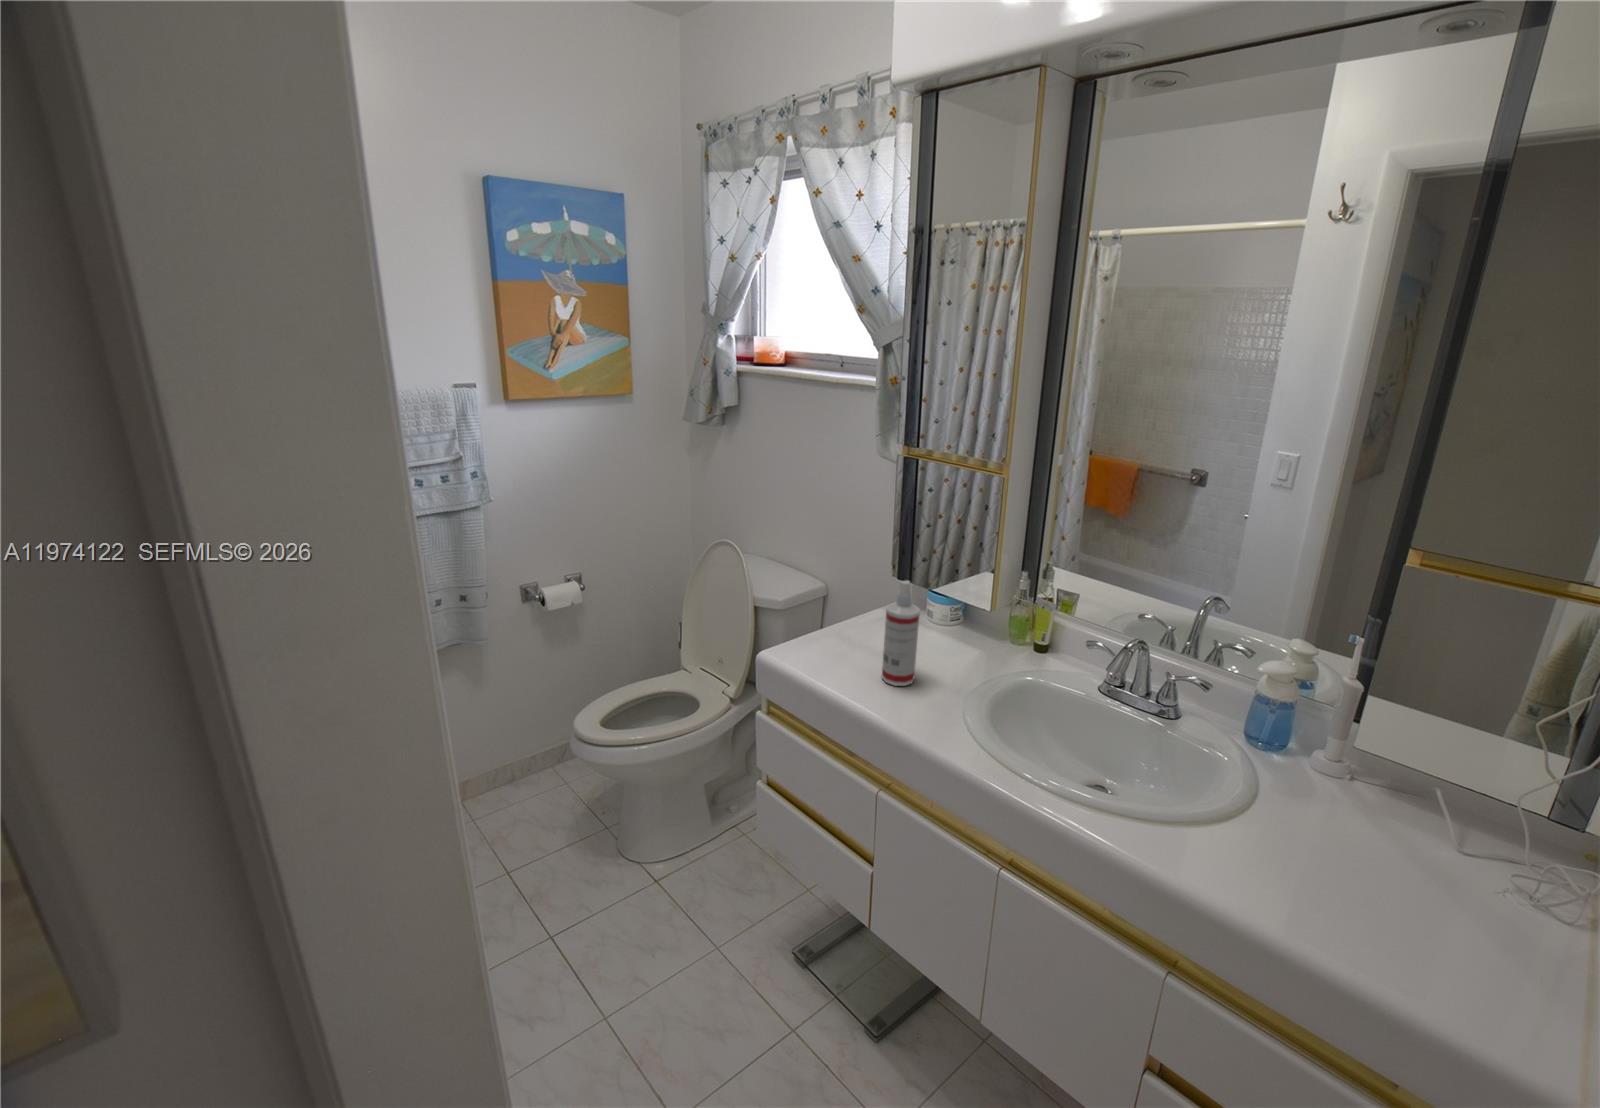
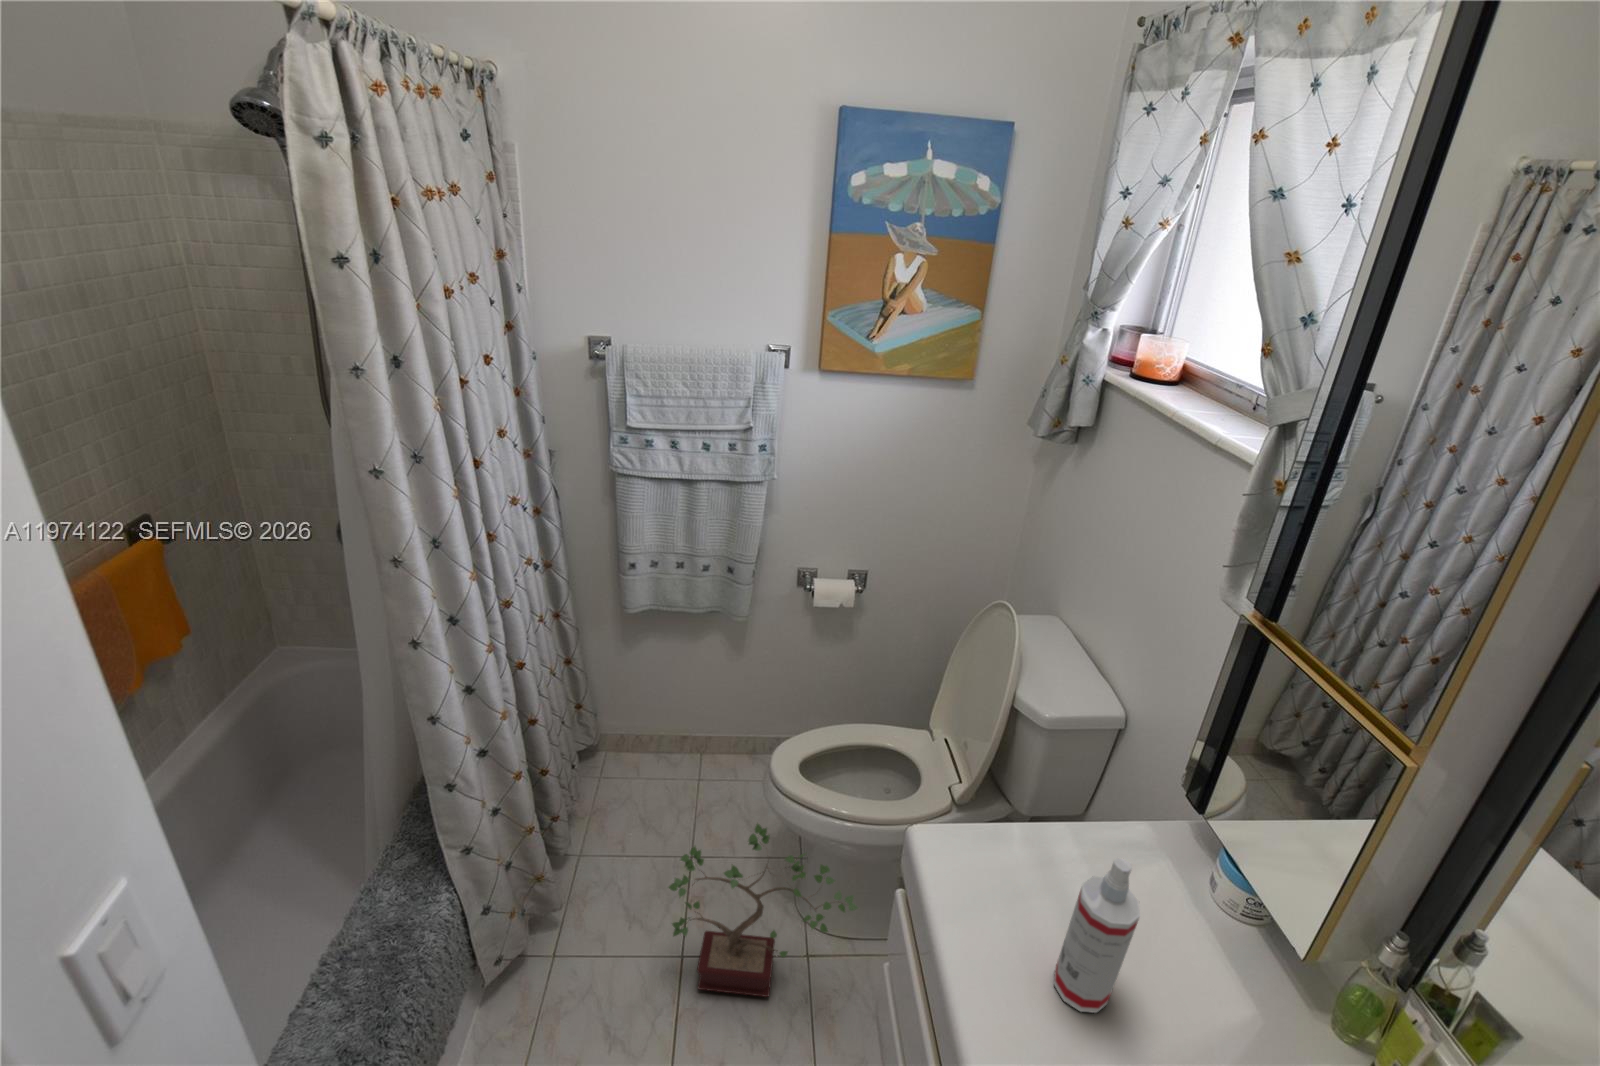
potted plant: none [527,772,696,953] -> present [669,824,858,997]

